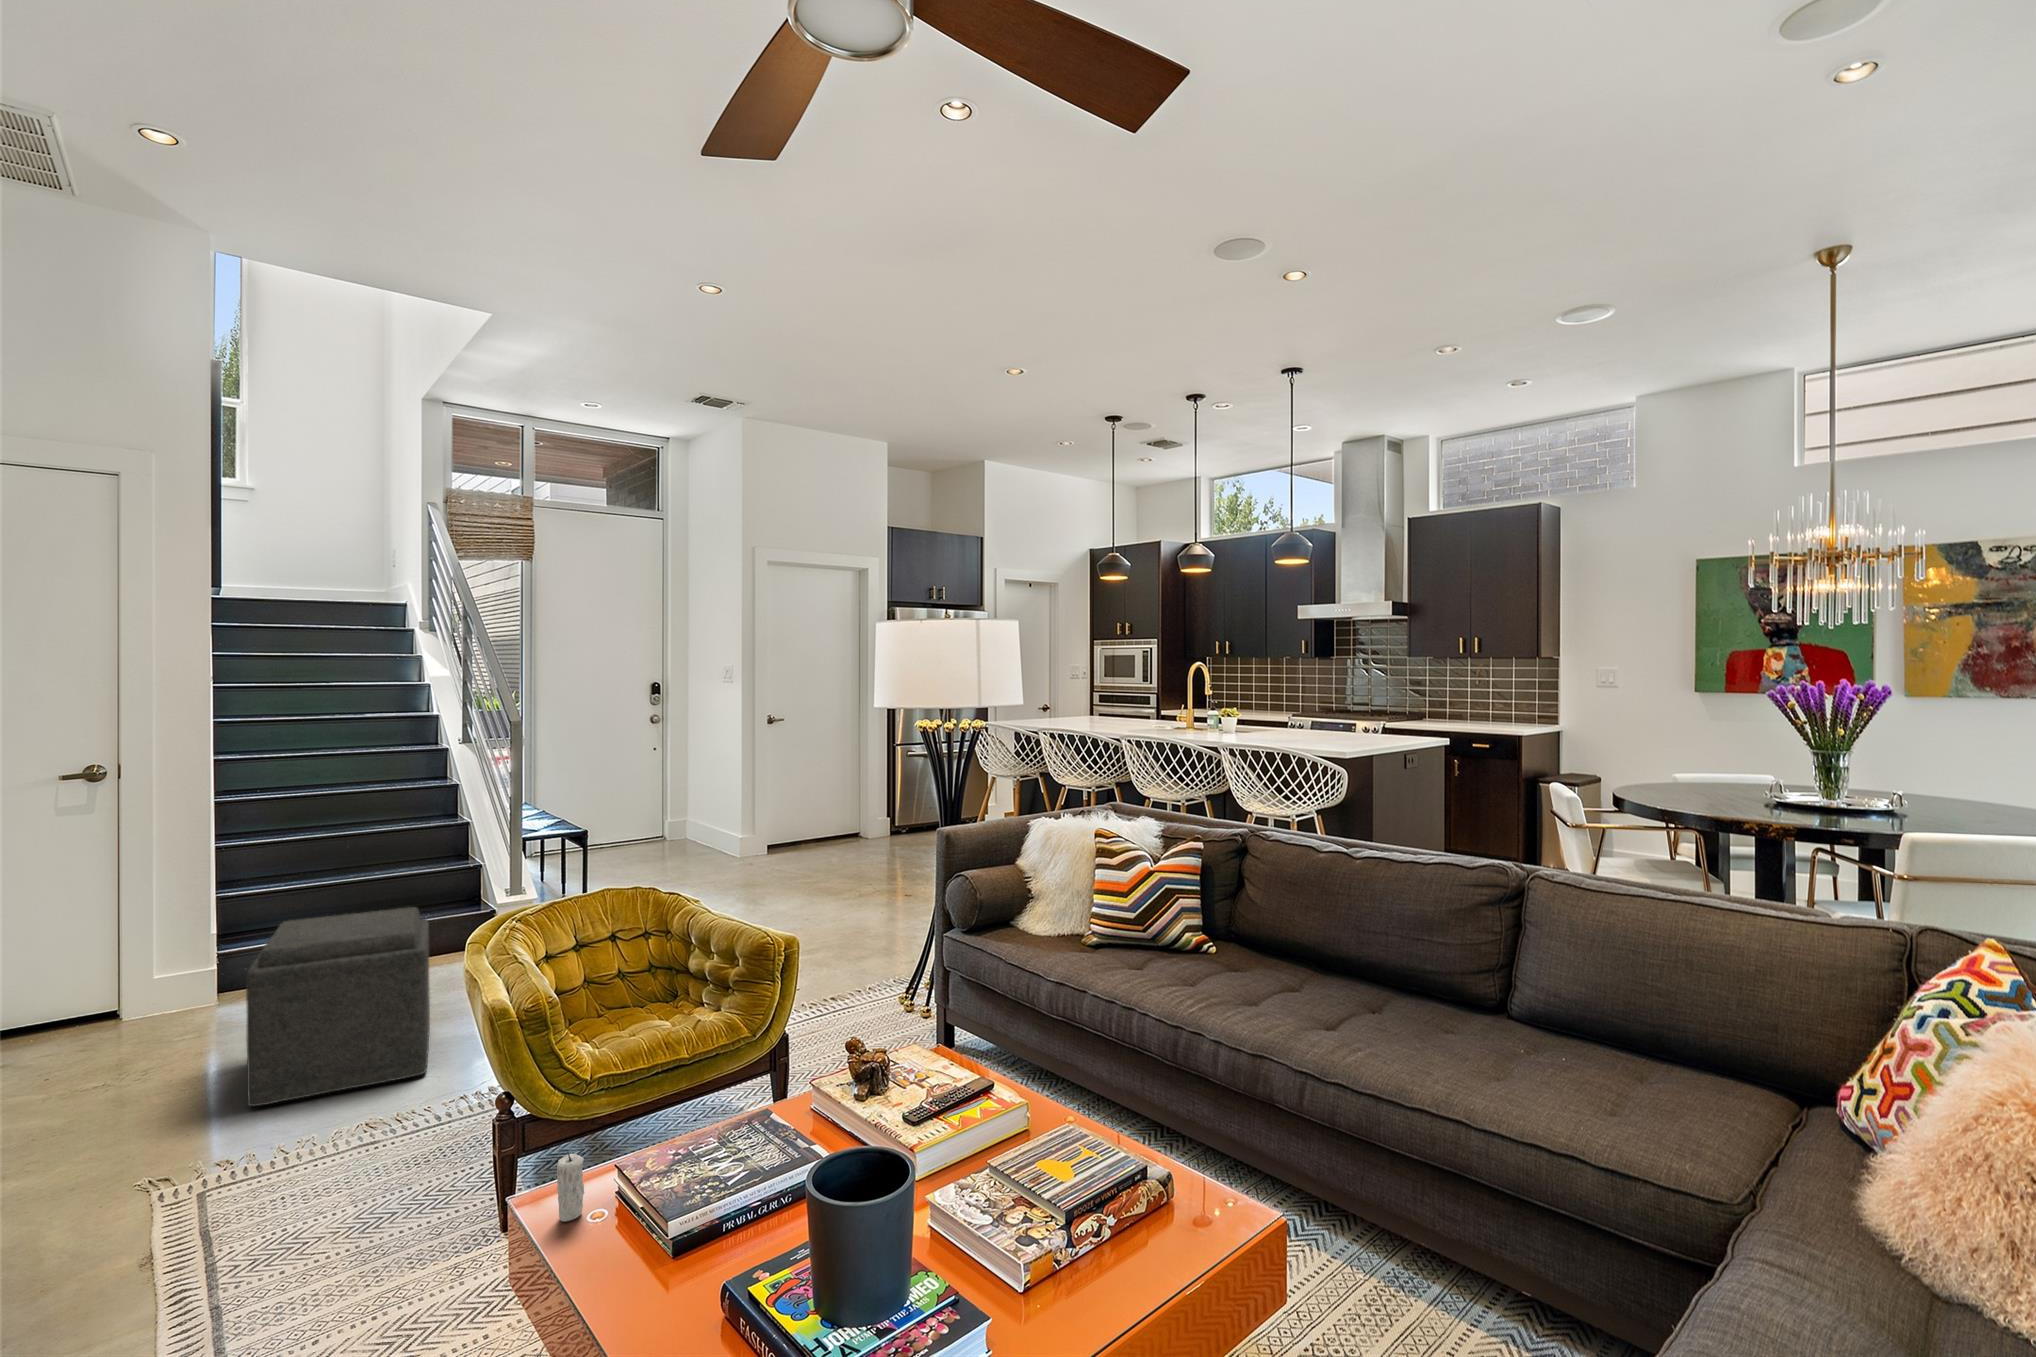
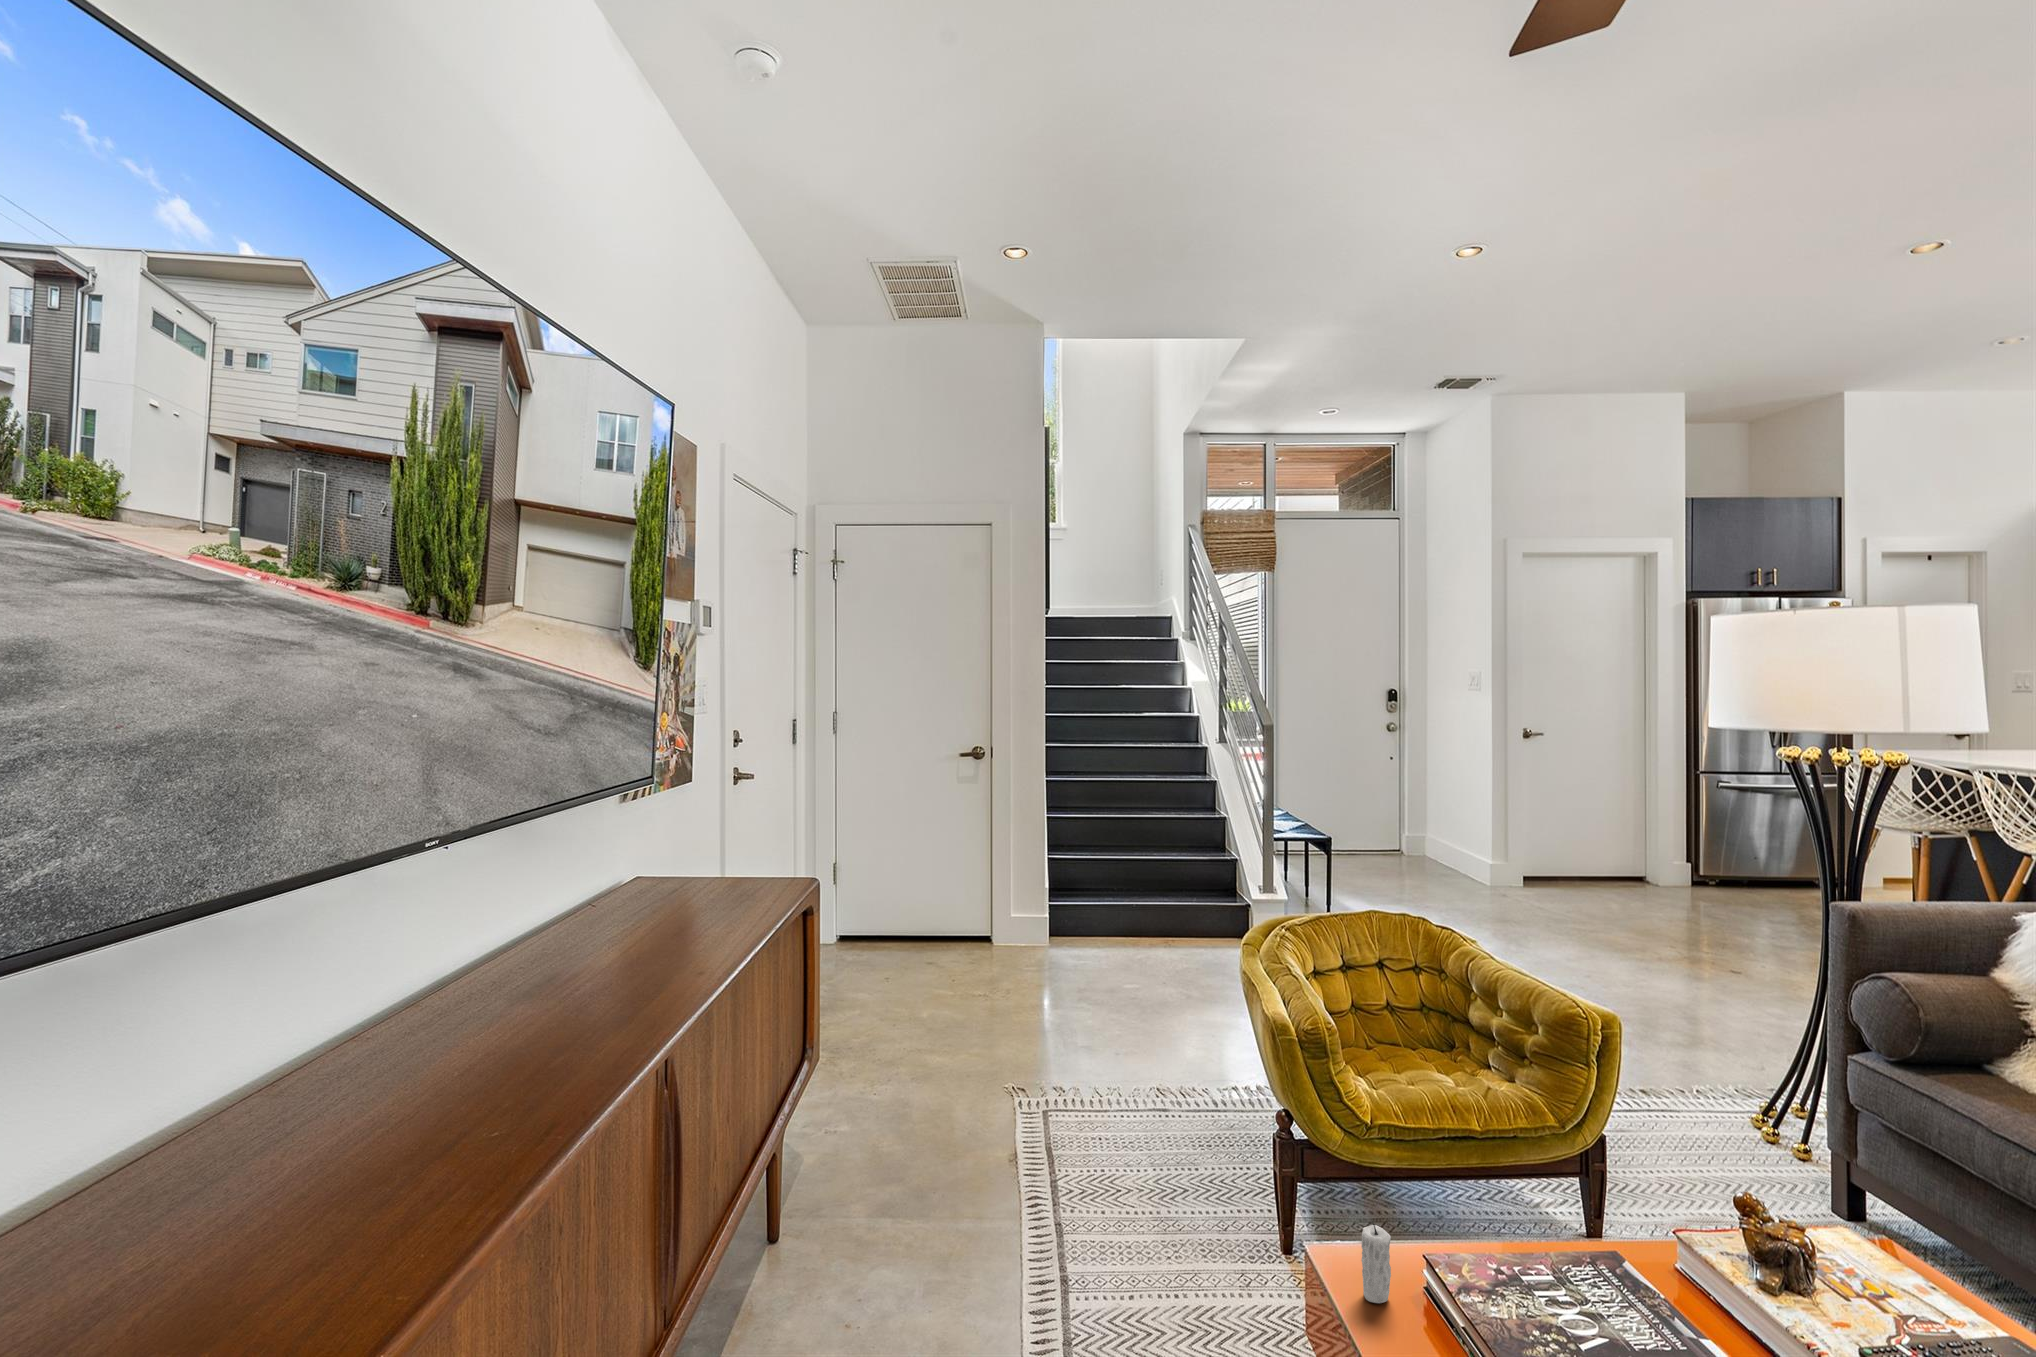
ottoman: present [246,907,430,1106] -> none [1068,890,1200,1056]

